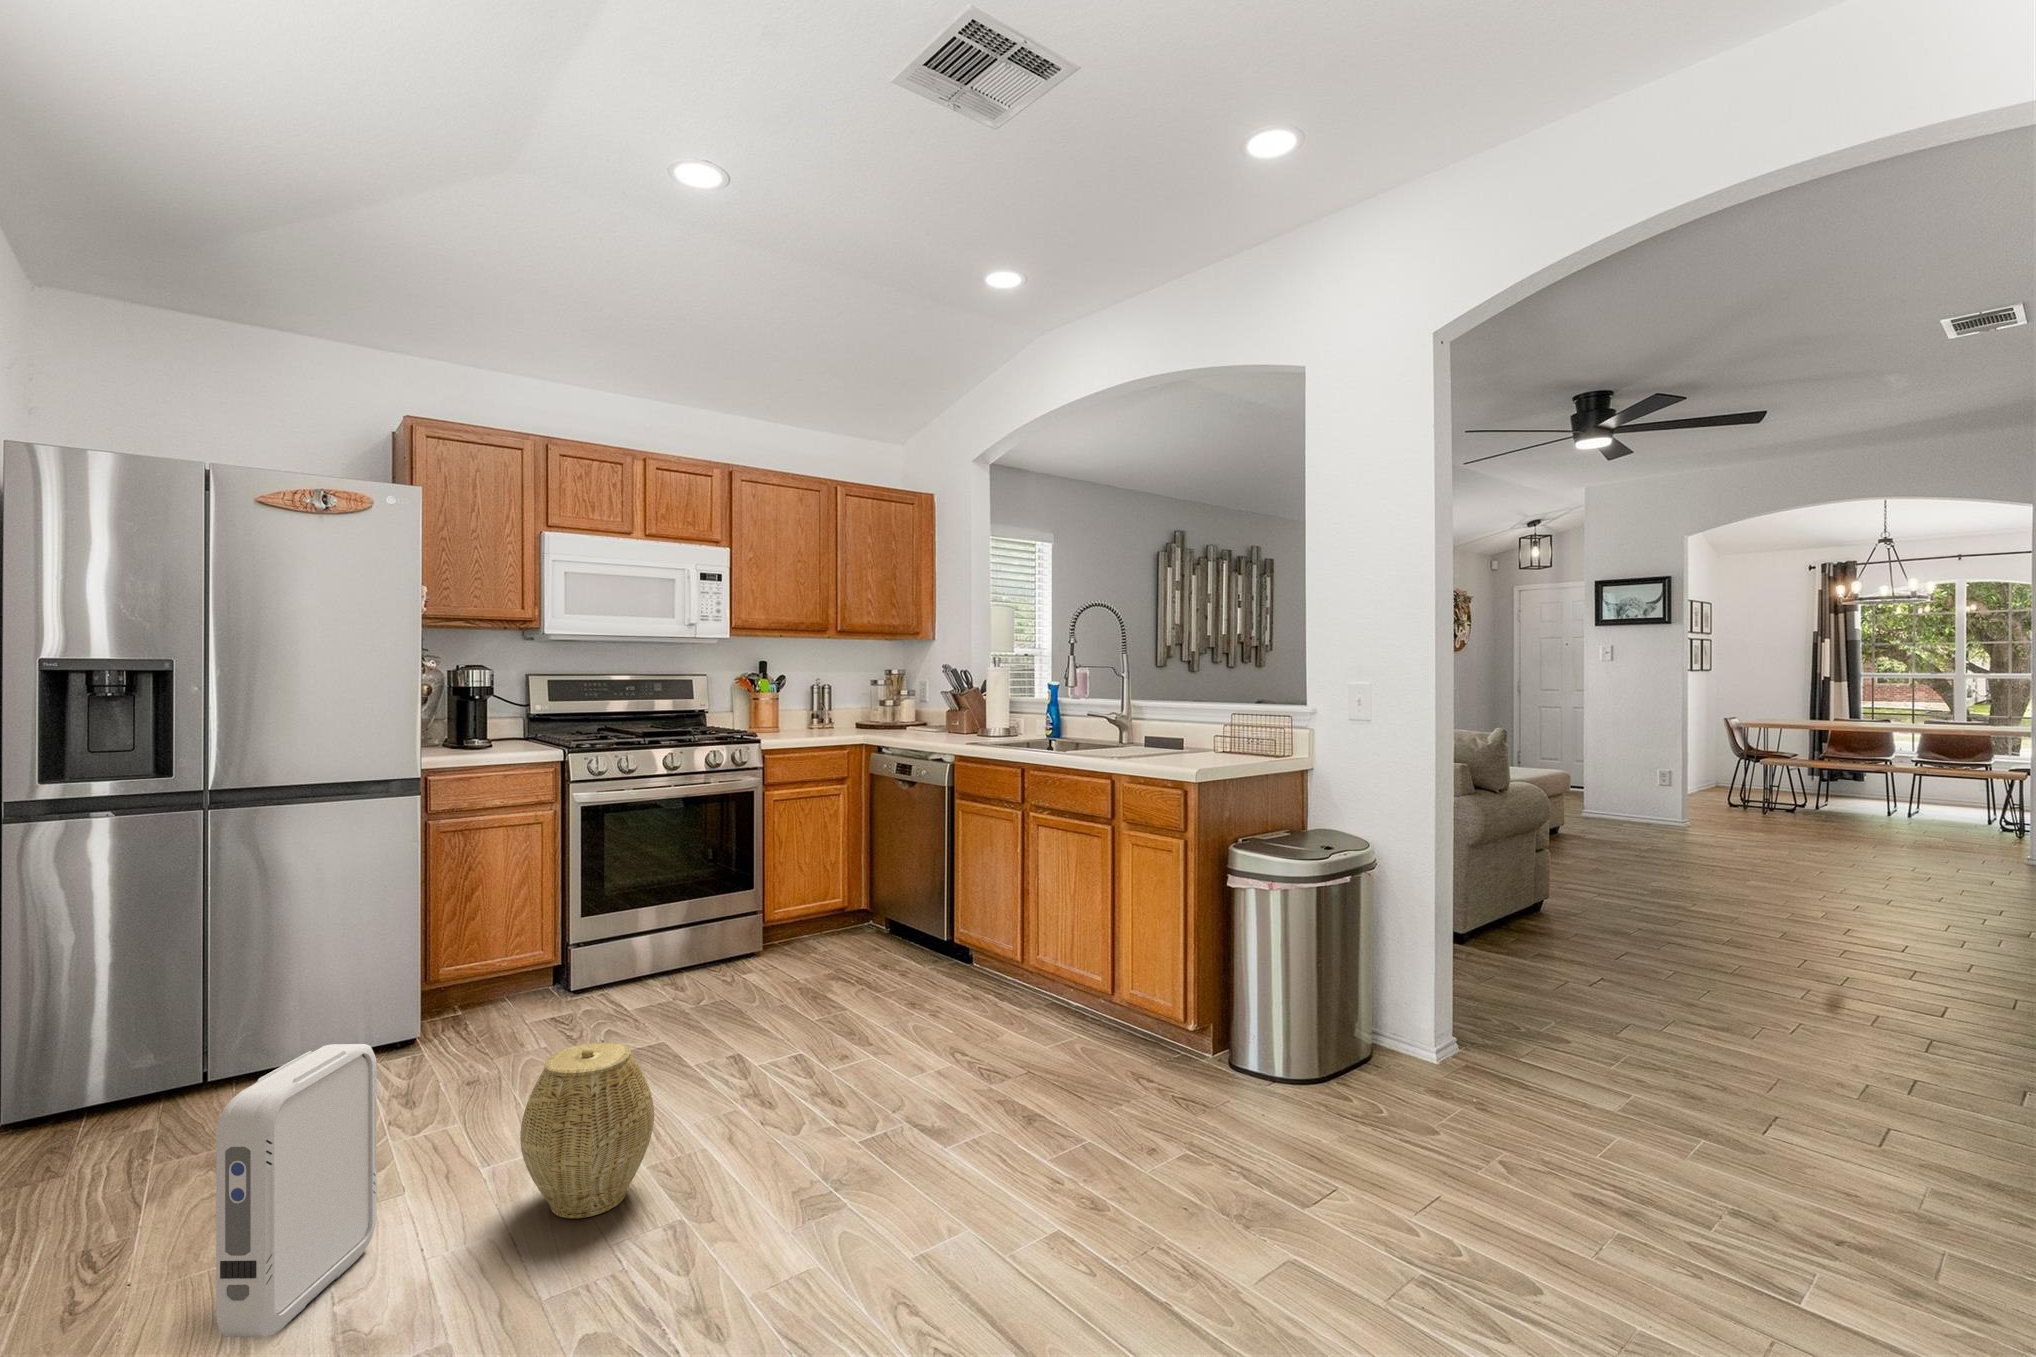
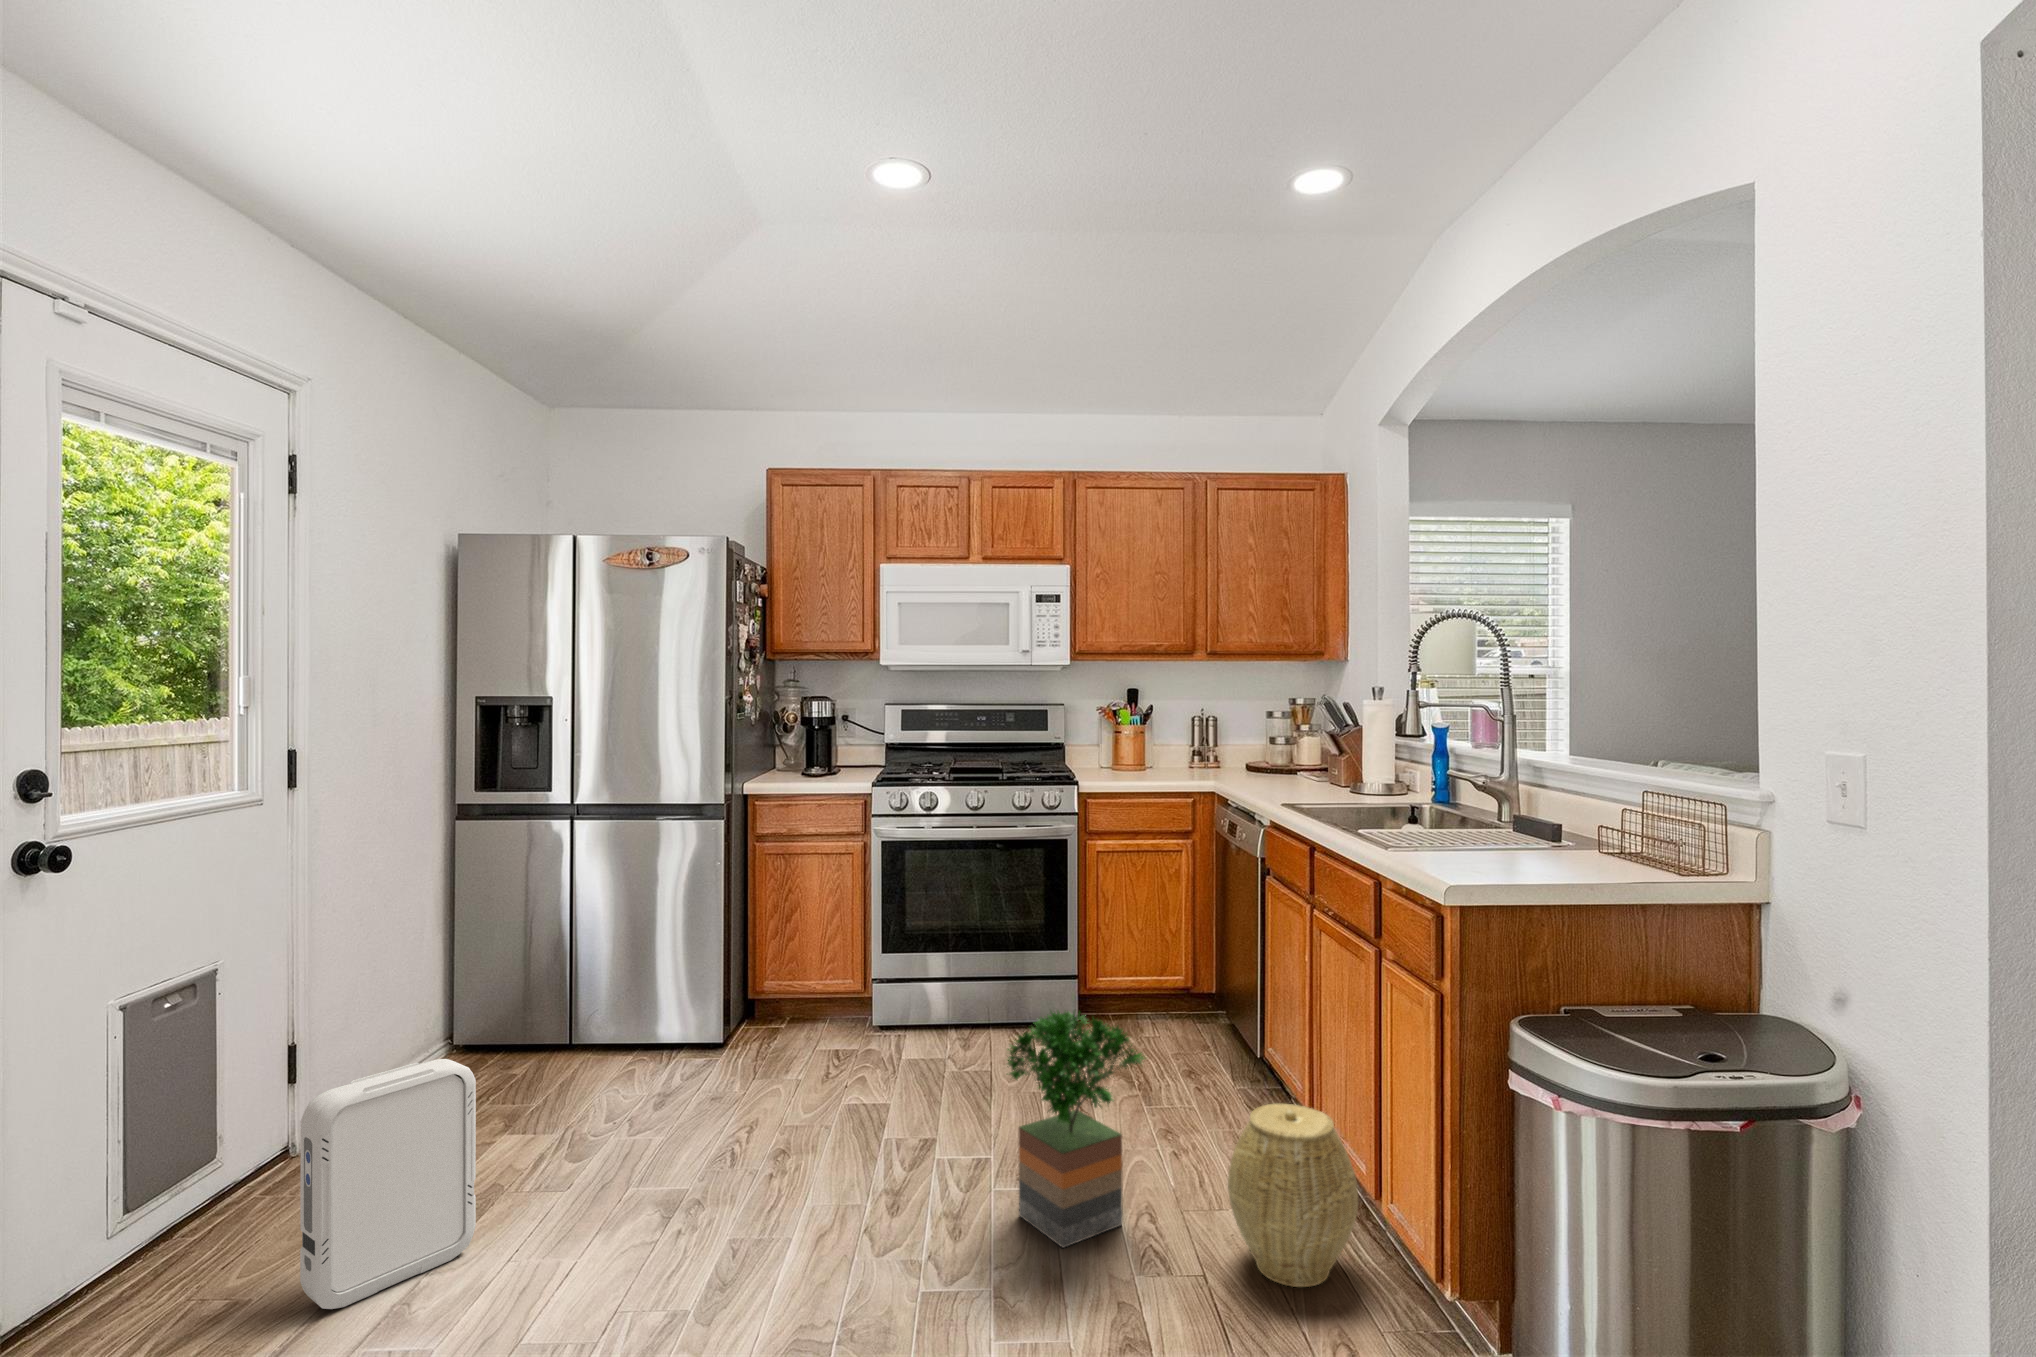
potted tree: none [864,902,968,1081] -> present [1008,1011,1144,1248]
woven basket: present [520,1043,654,1218] -> present [1228,1103,1358,1287]

